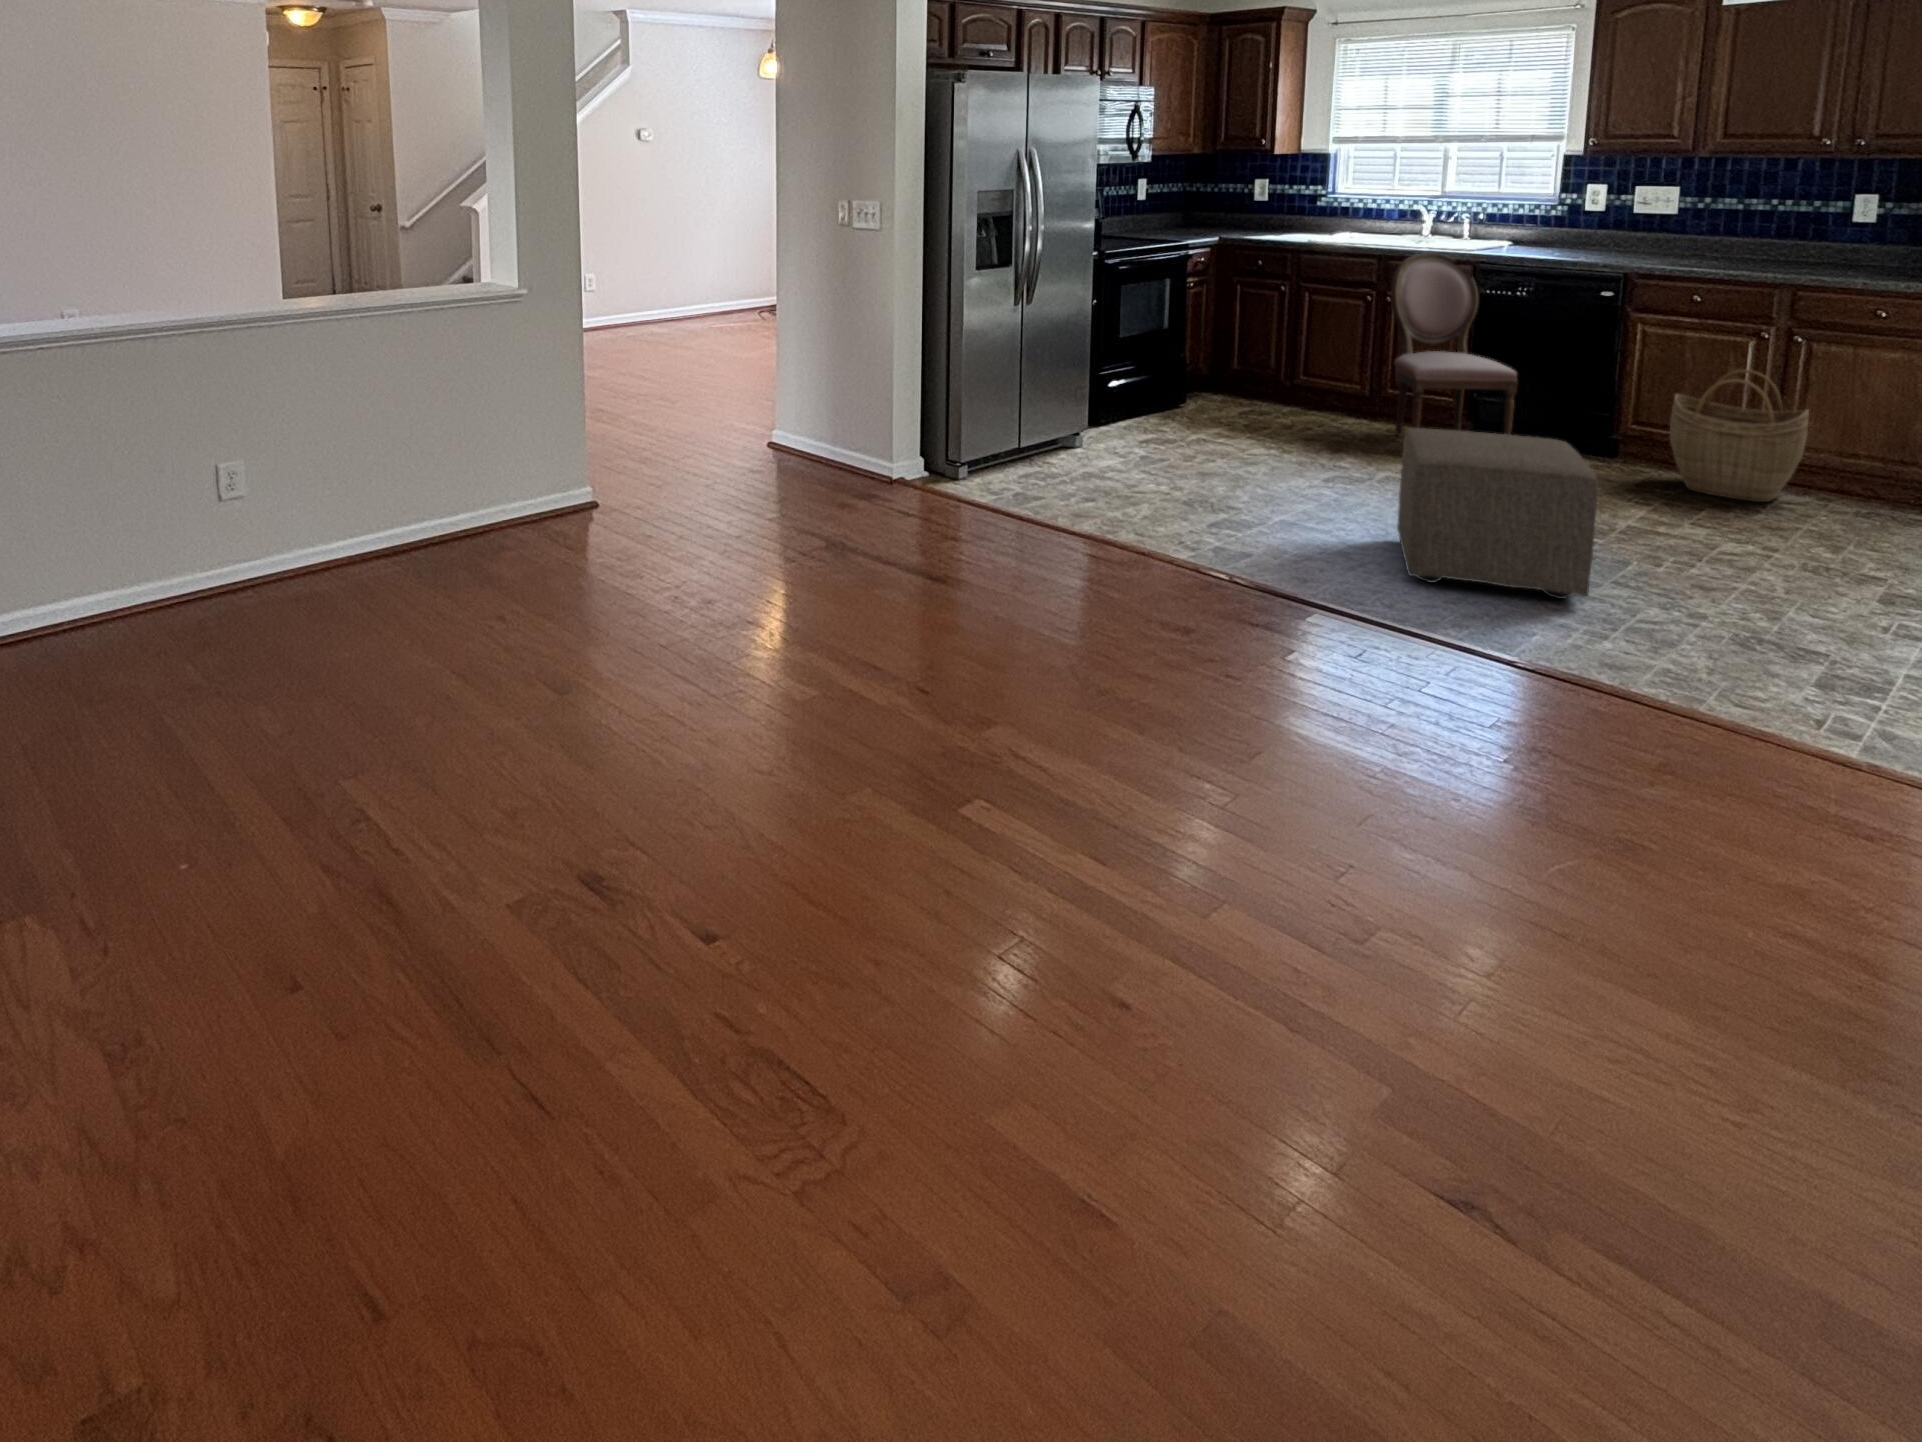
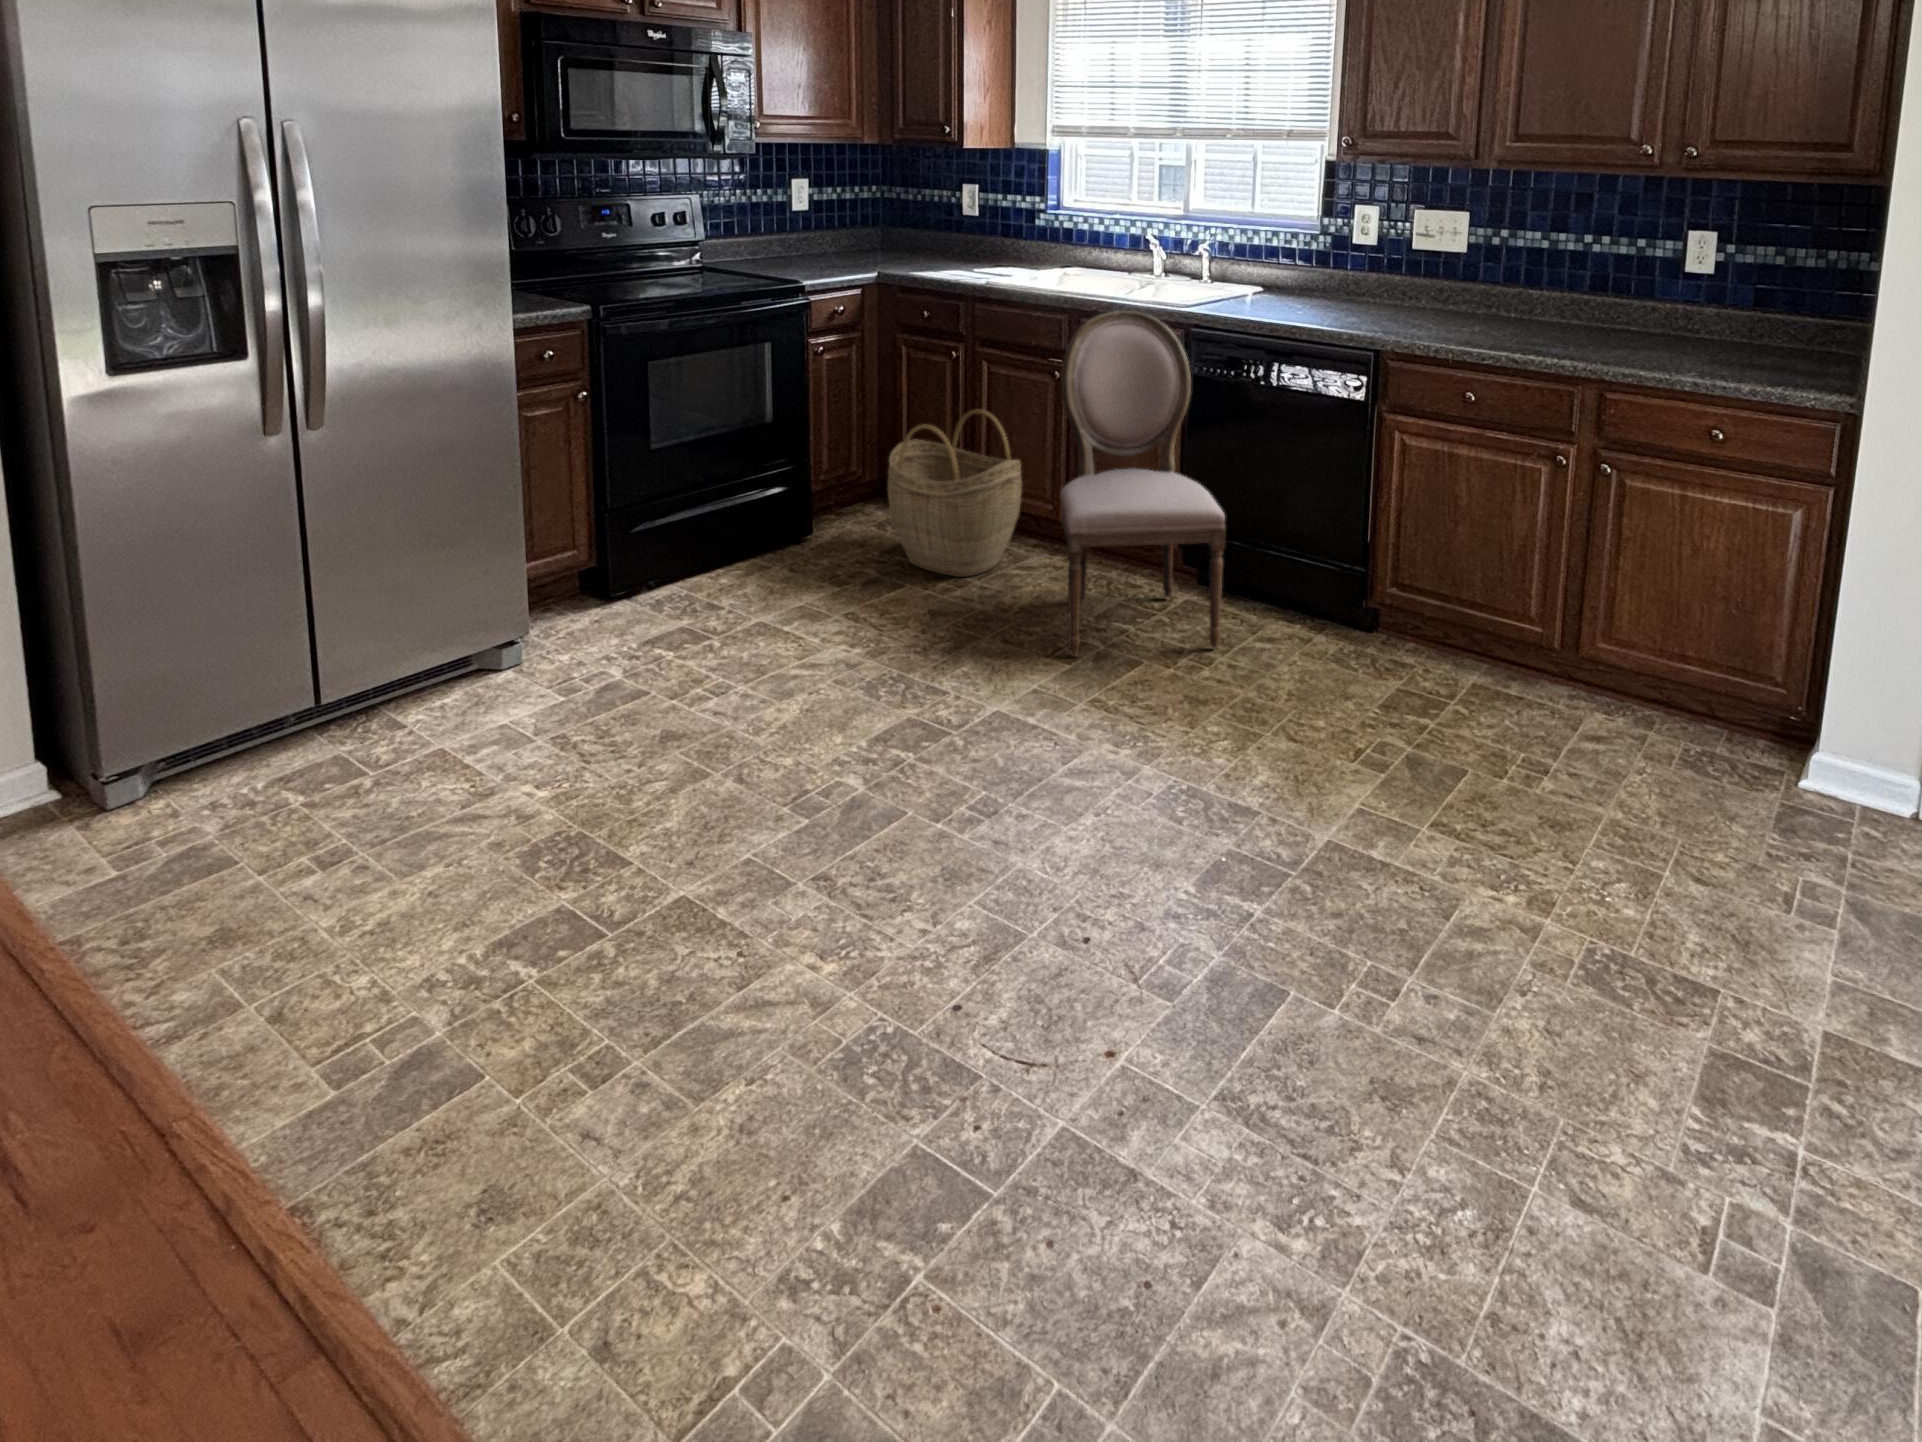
woven basket: present [1670,370,1809,502] -> present [888,409,1022,577]
ottoman: present [1397,428,1598,599] -> none [723,747,1156,1259]

